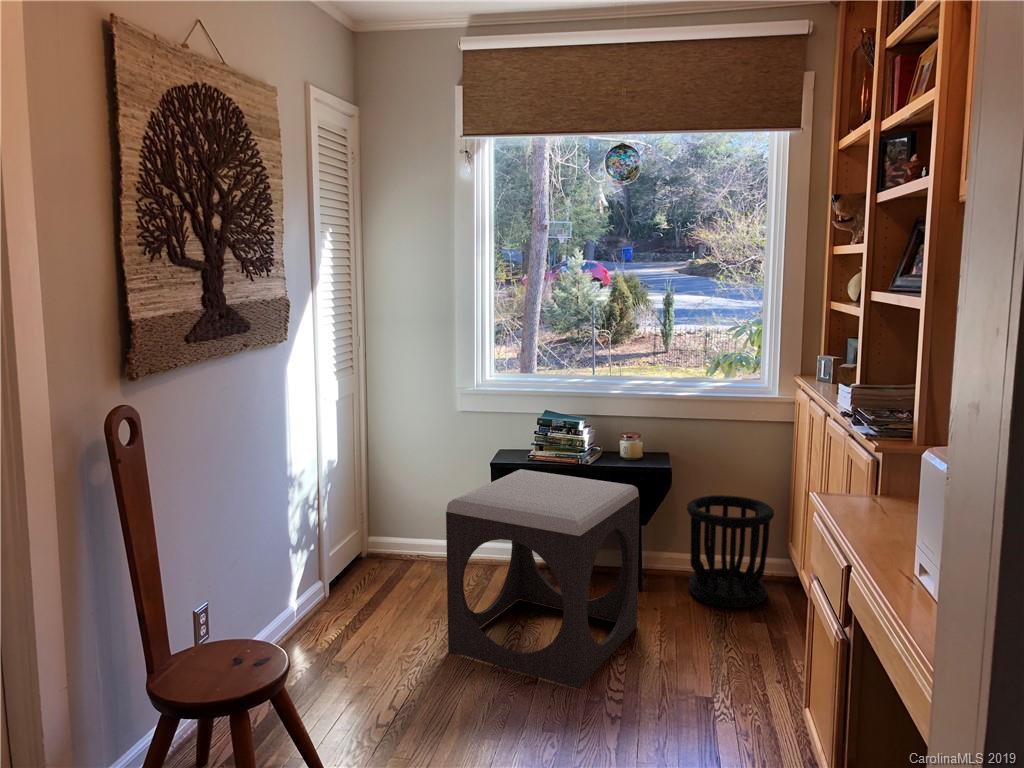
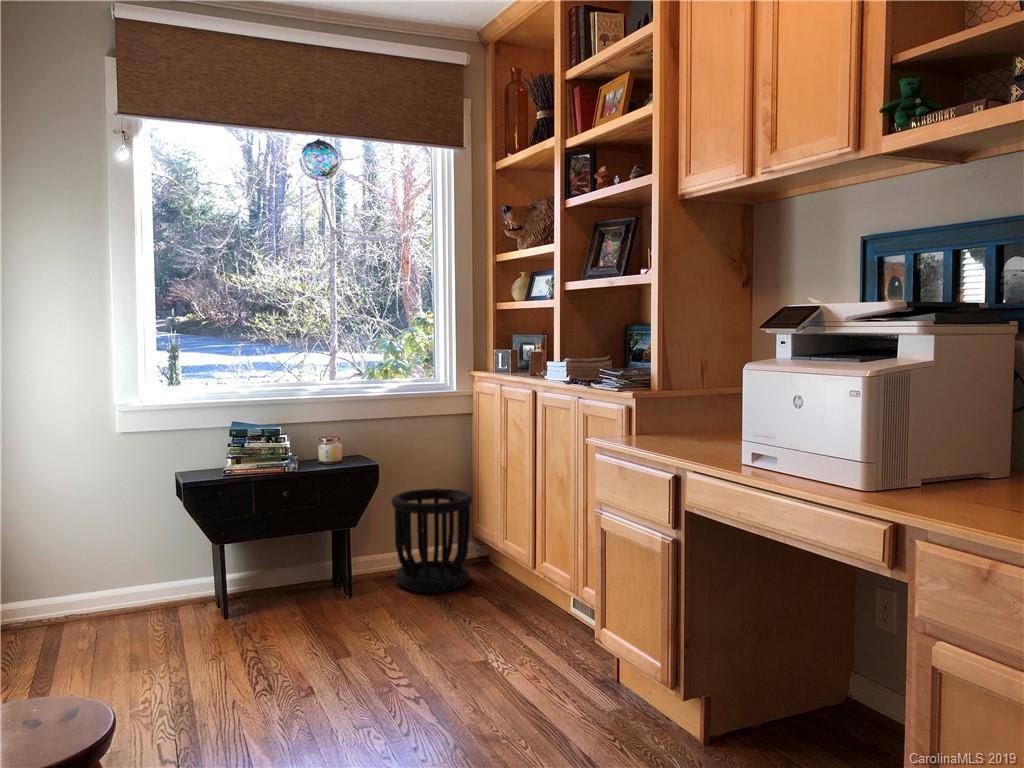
footstool: present [446,469,640,688] -> none [184,477,375,694]

